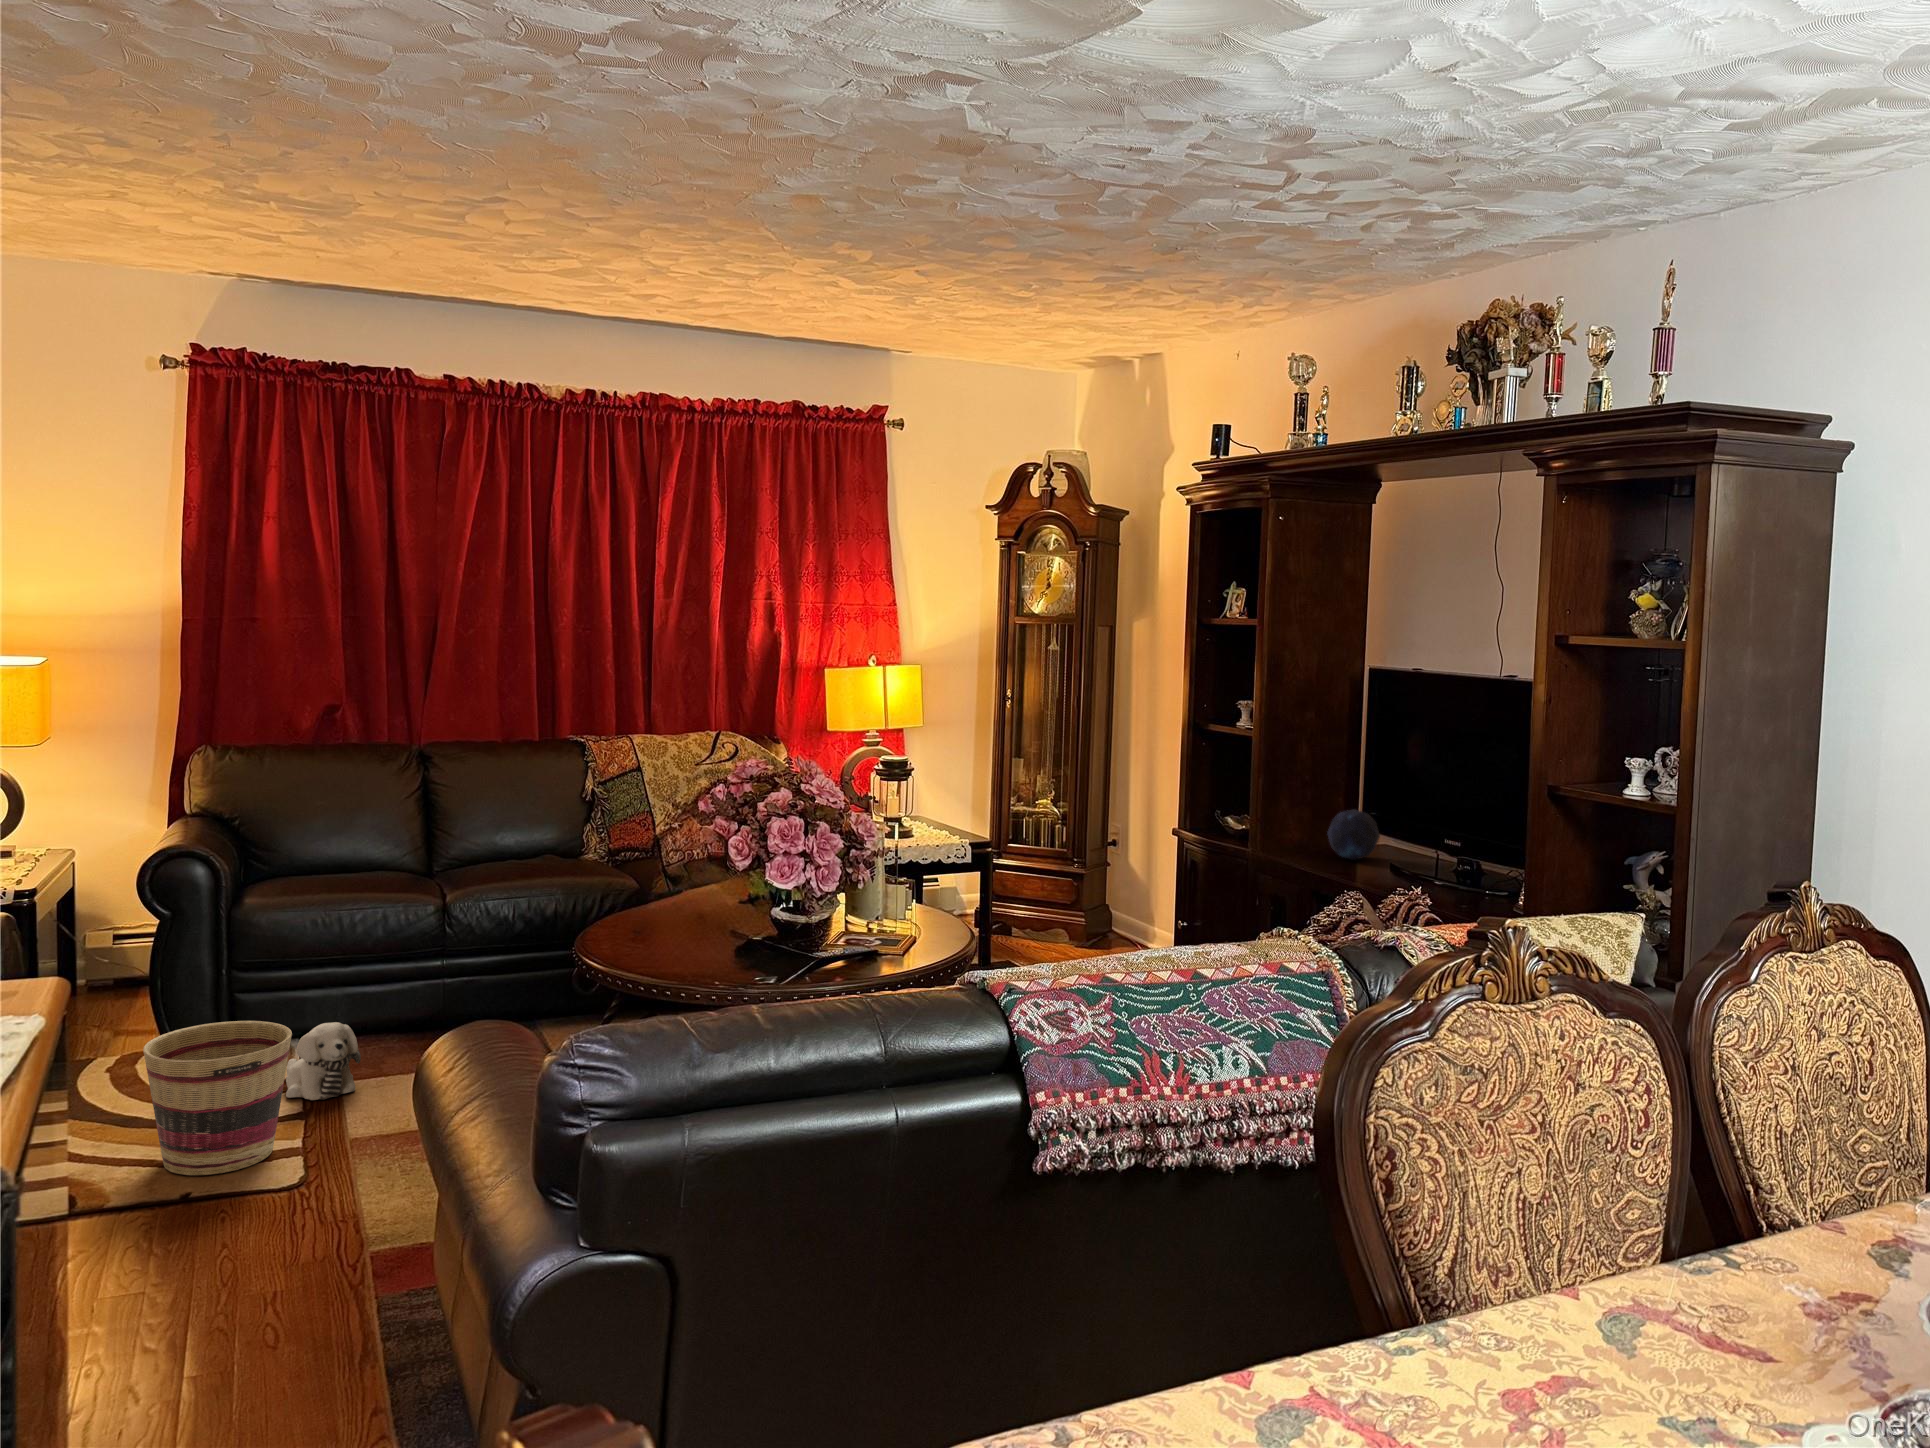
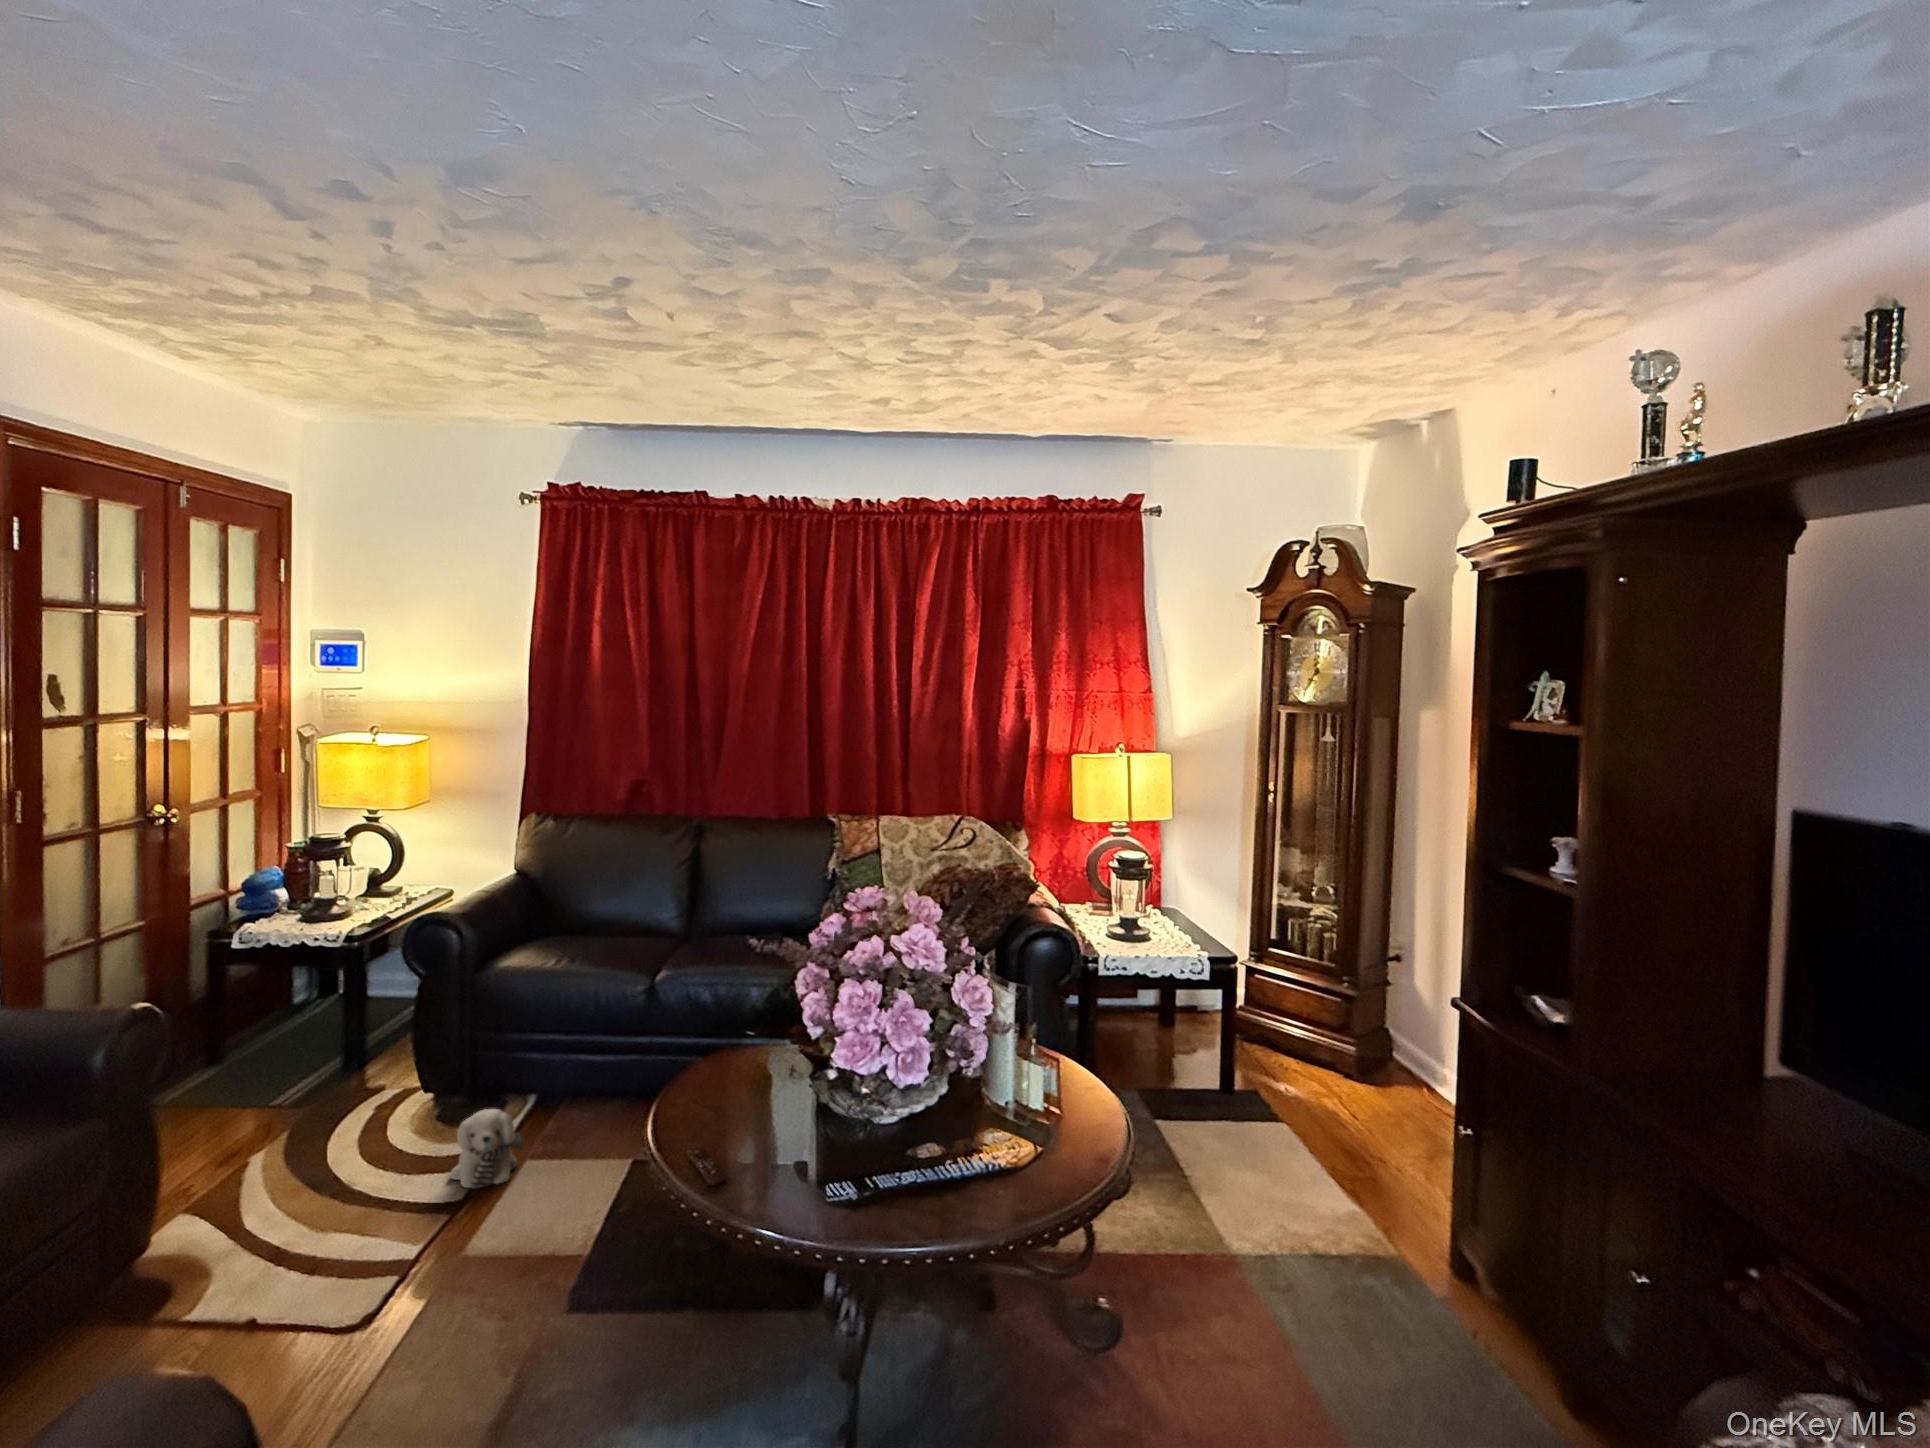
decorative orb: present [1328,810,1380,860] -> none [1729,1060,1848,1153]
basket: present [143,1021,292,1175] -> none [241,1114,393,1293]

